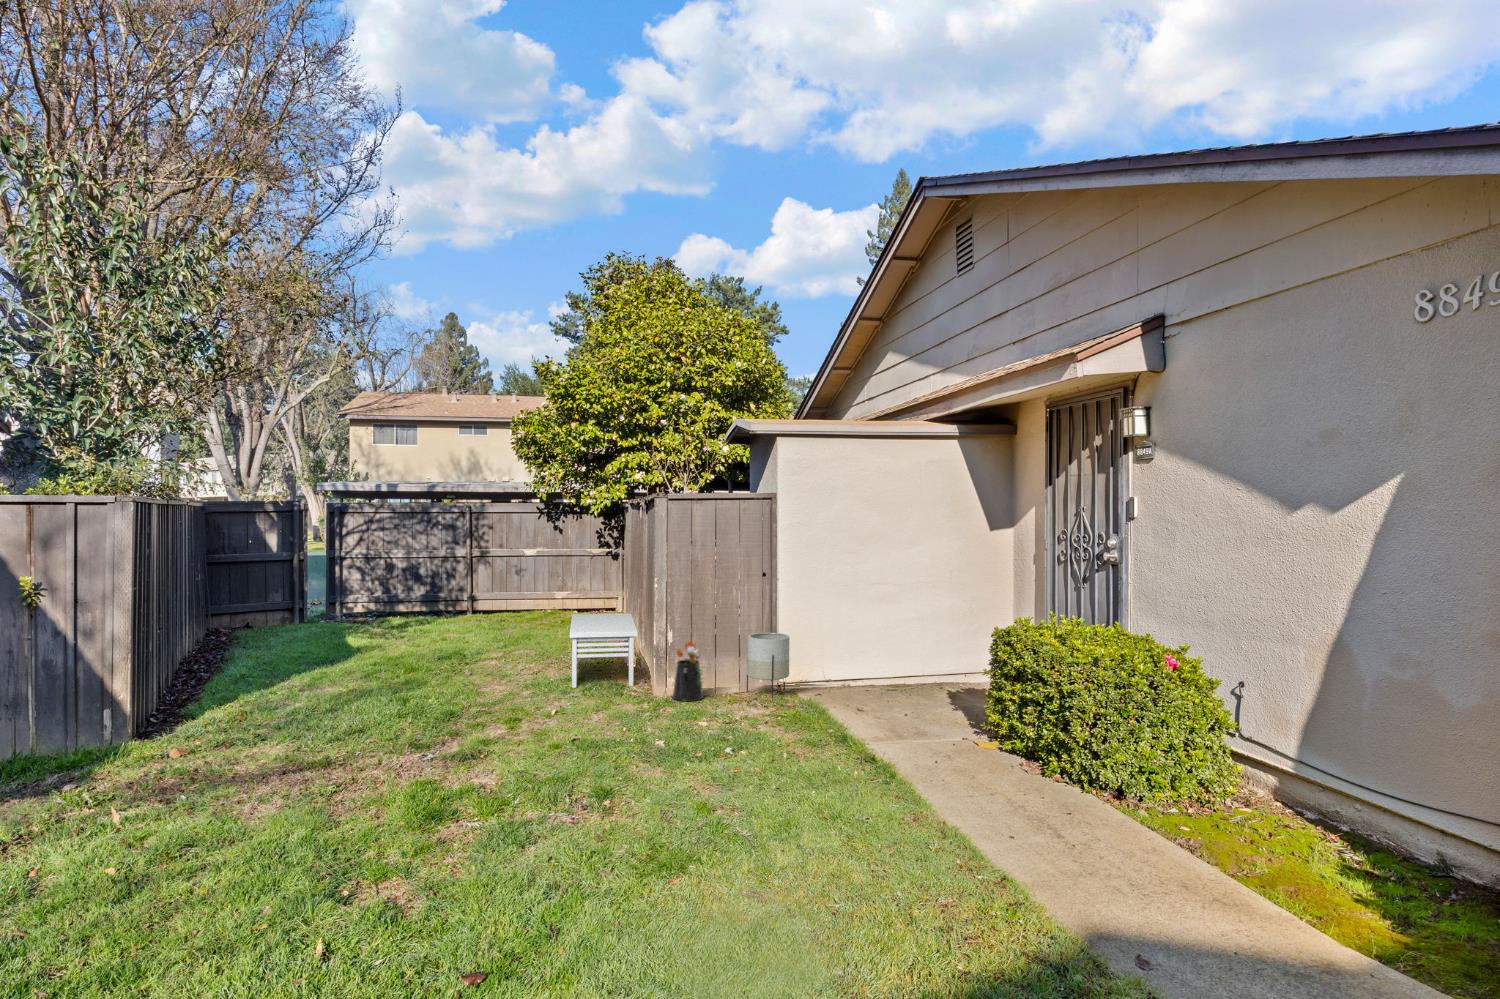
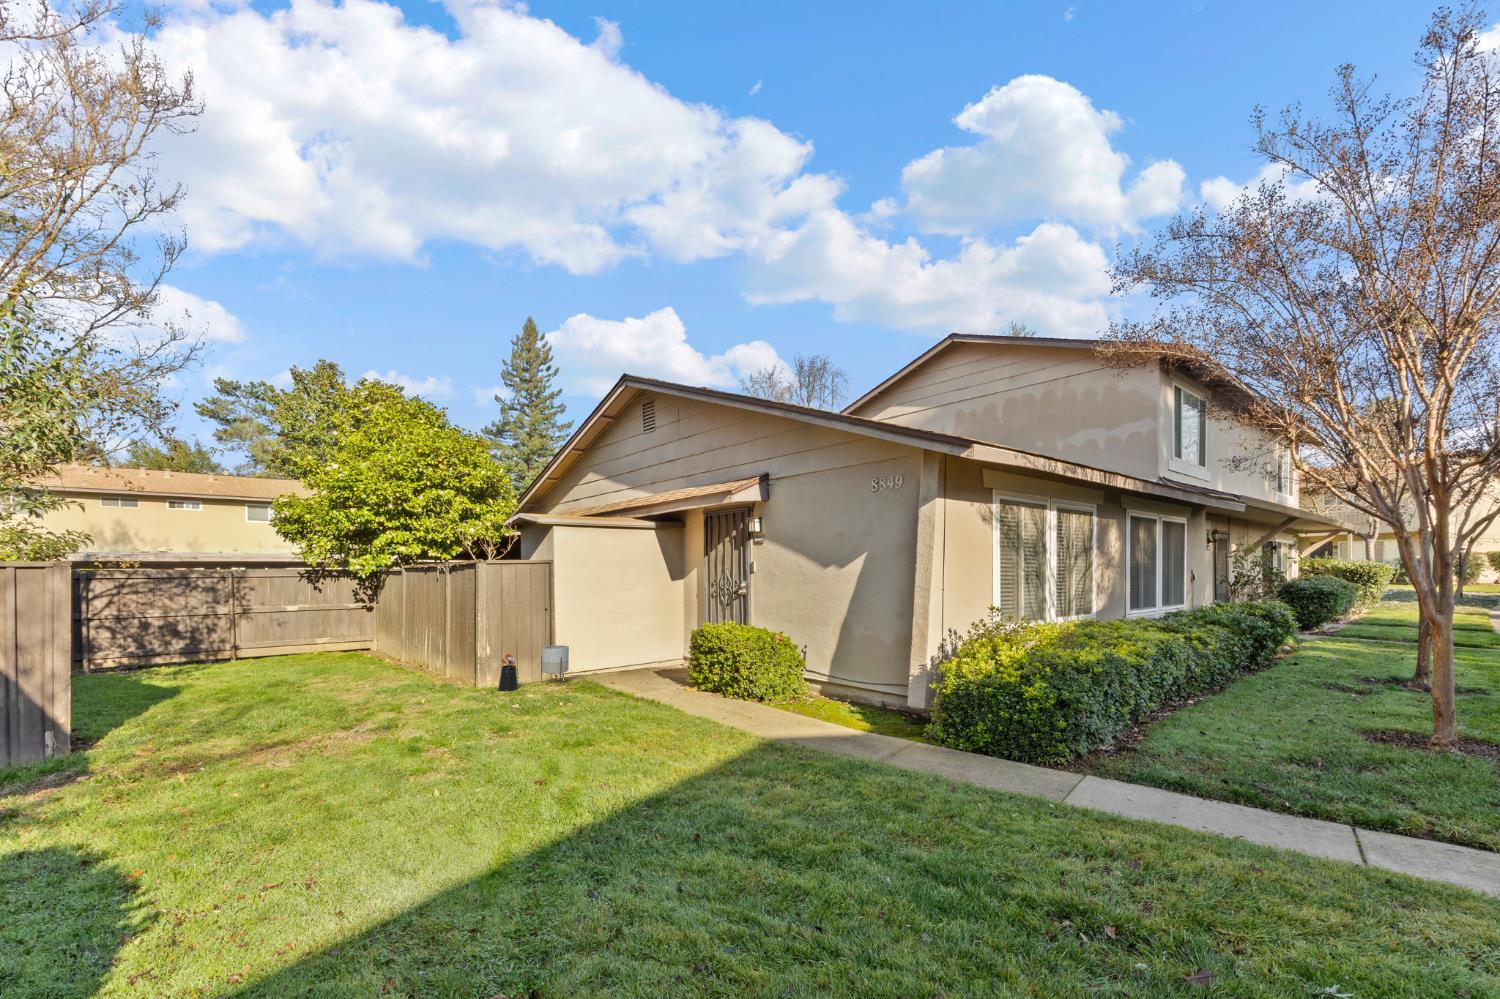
storage bench: present [570,613,637,688] -> none [398,643,467,693]

